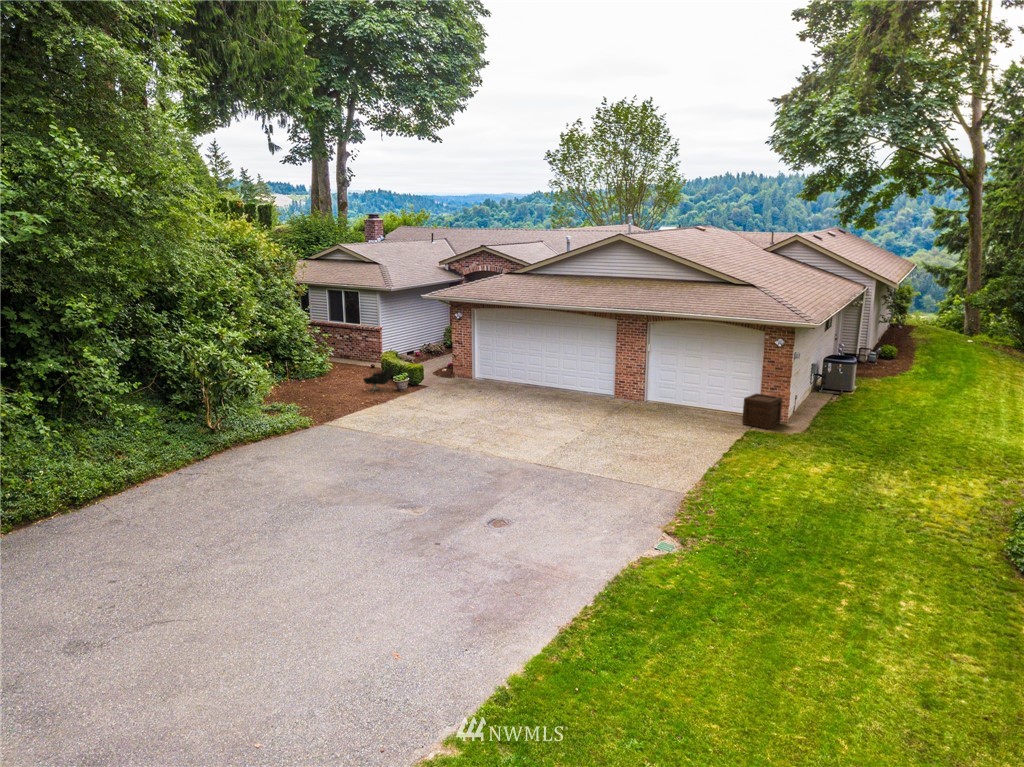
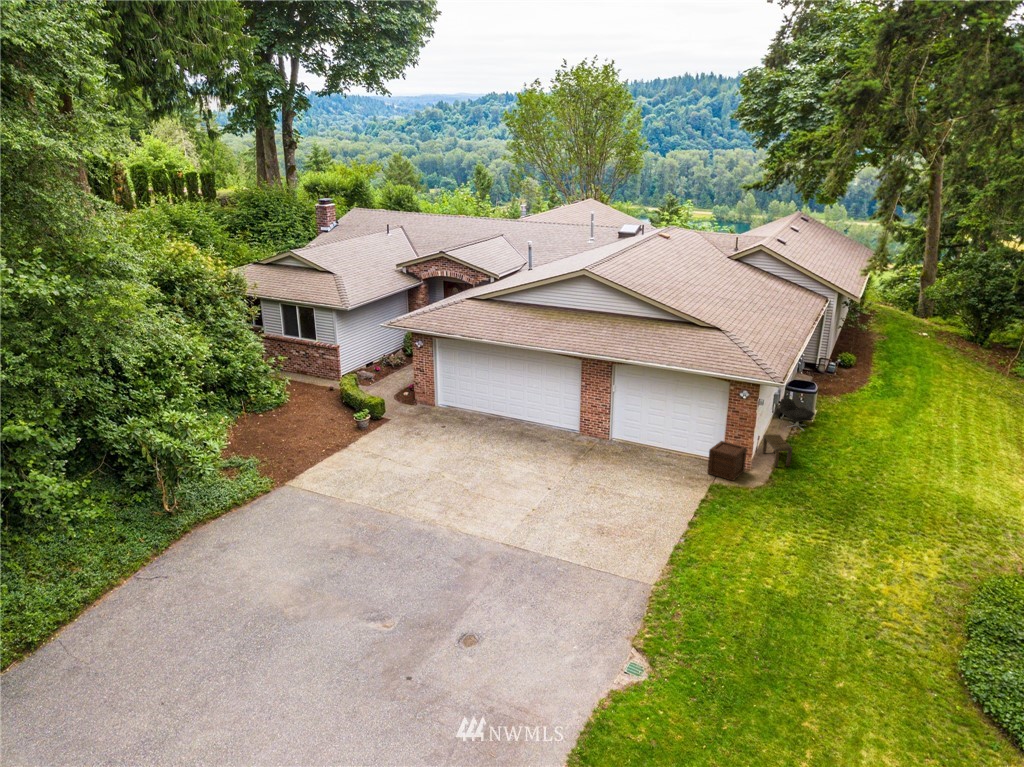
lounge chair: present [363,367,393,392] -> present [780,398,814,430]
bench: none [799,393,830,421] -> present [762,434,792,467]

